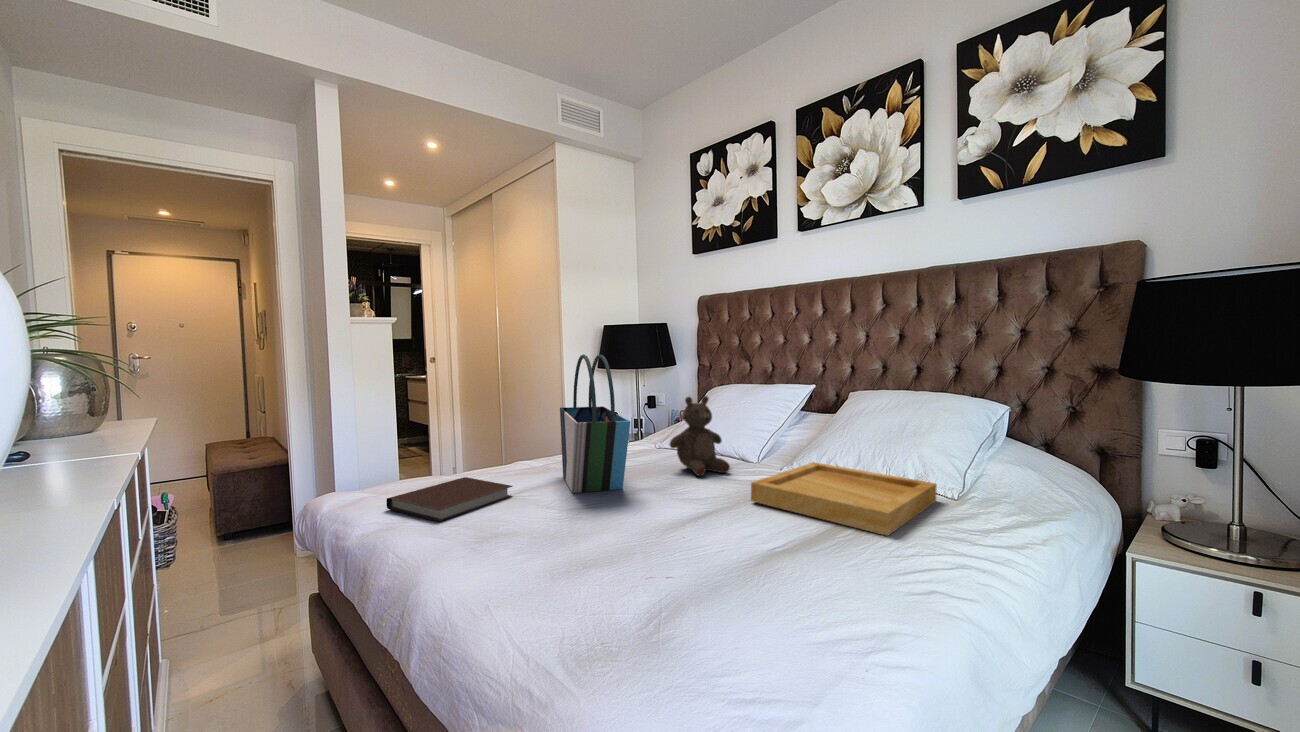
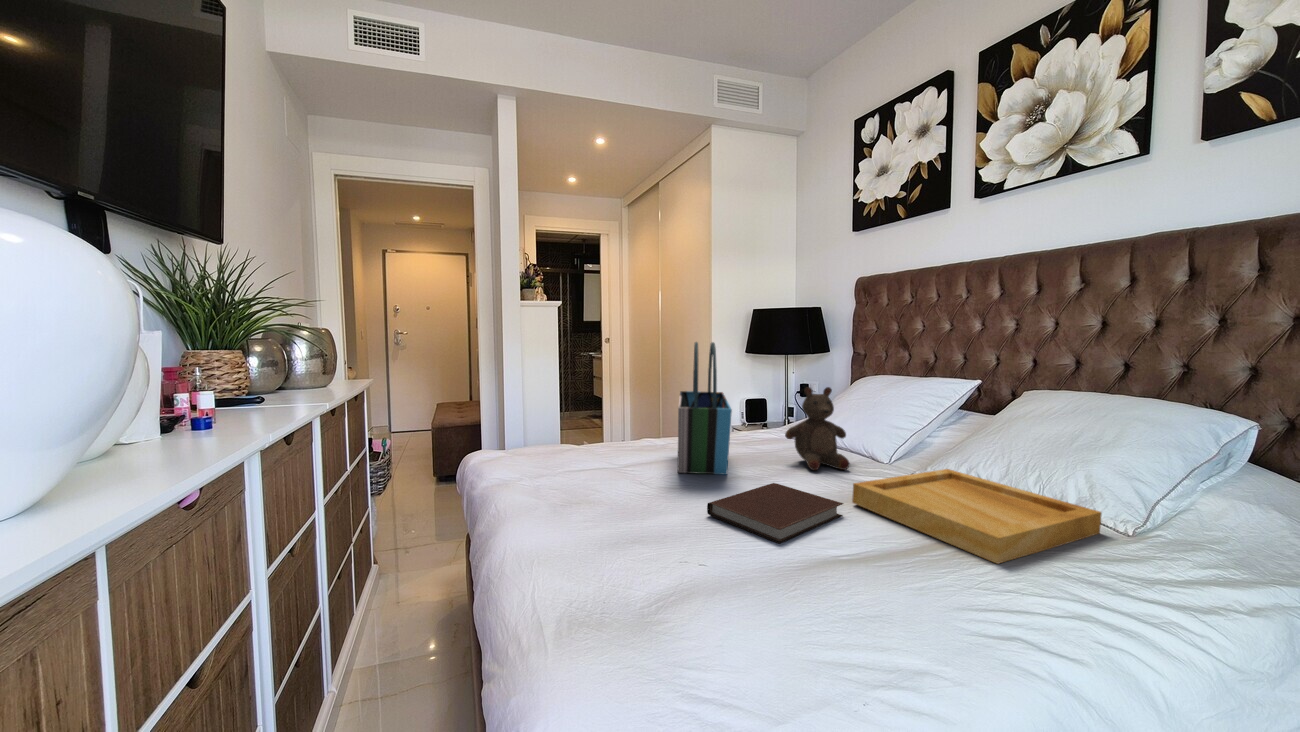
notebook: present [387,477,513,522] -> present [707,483,843,544]

